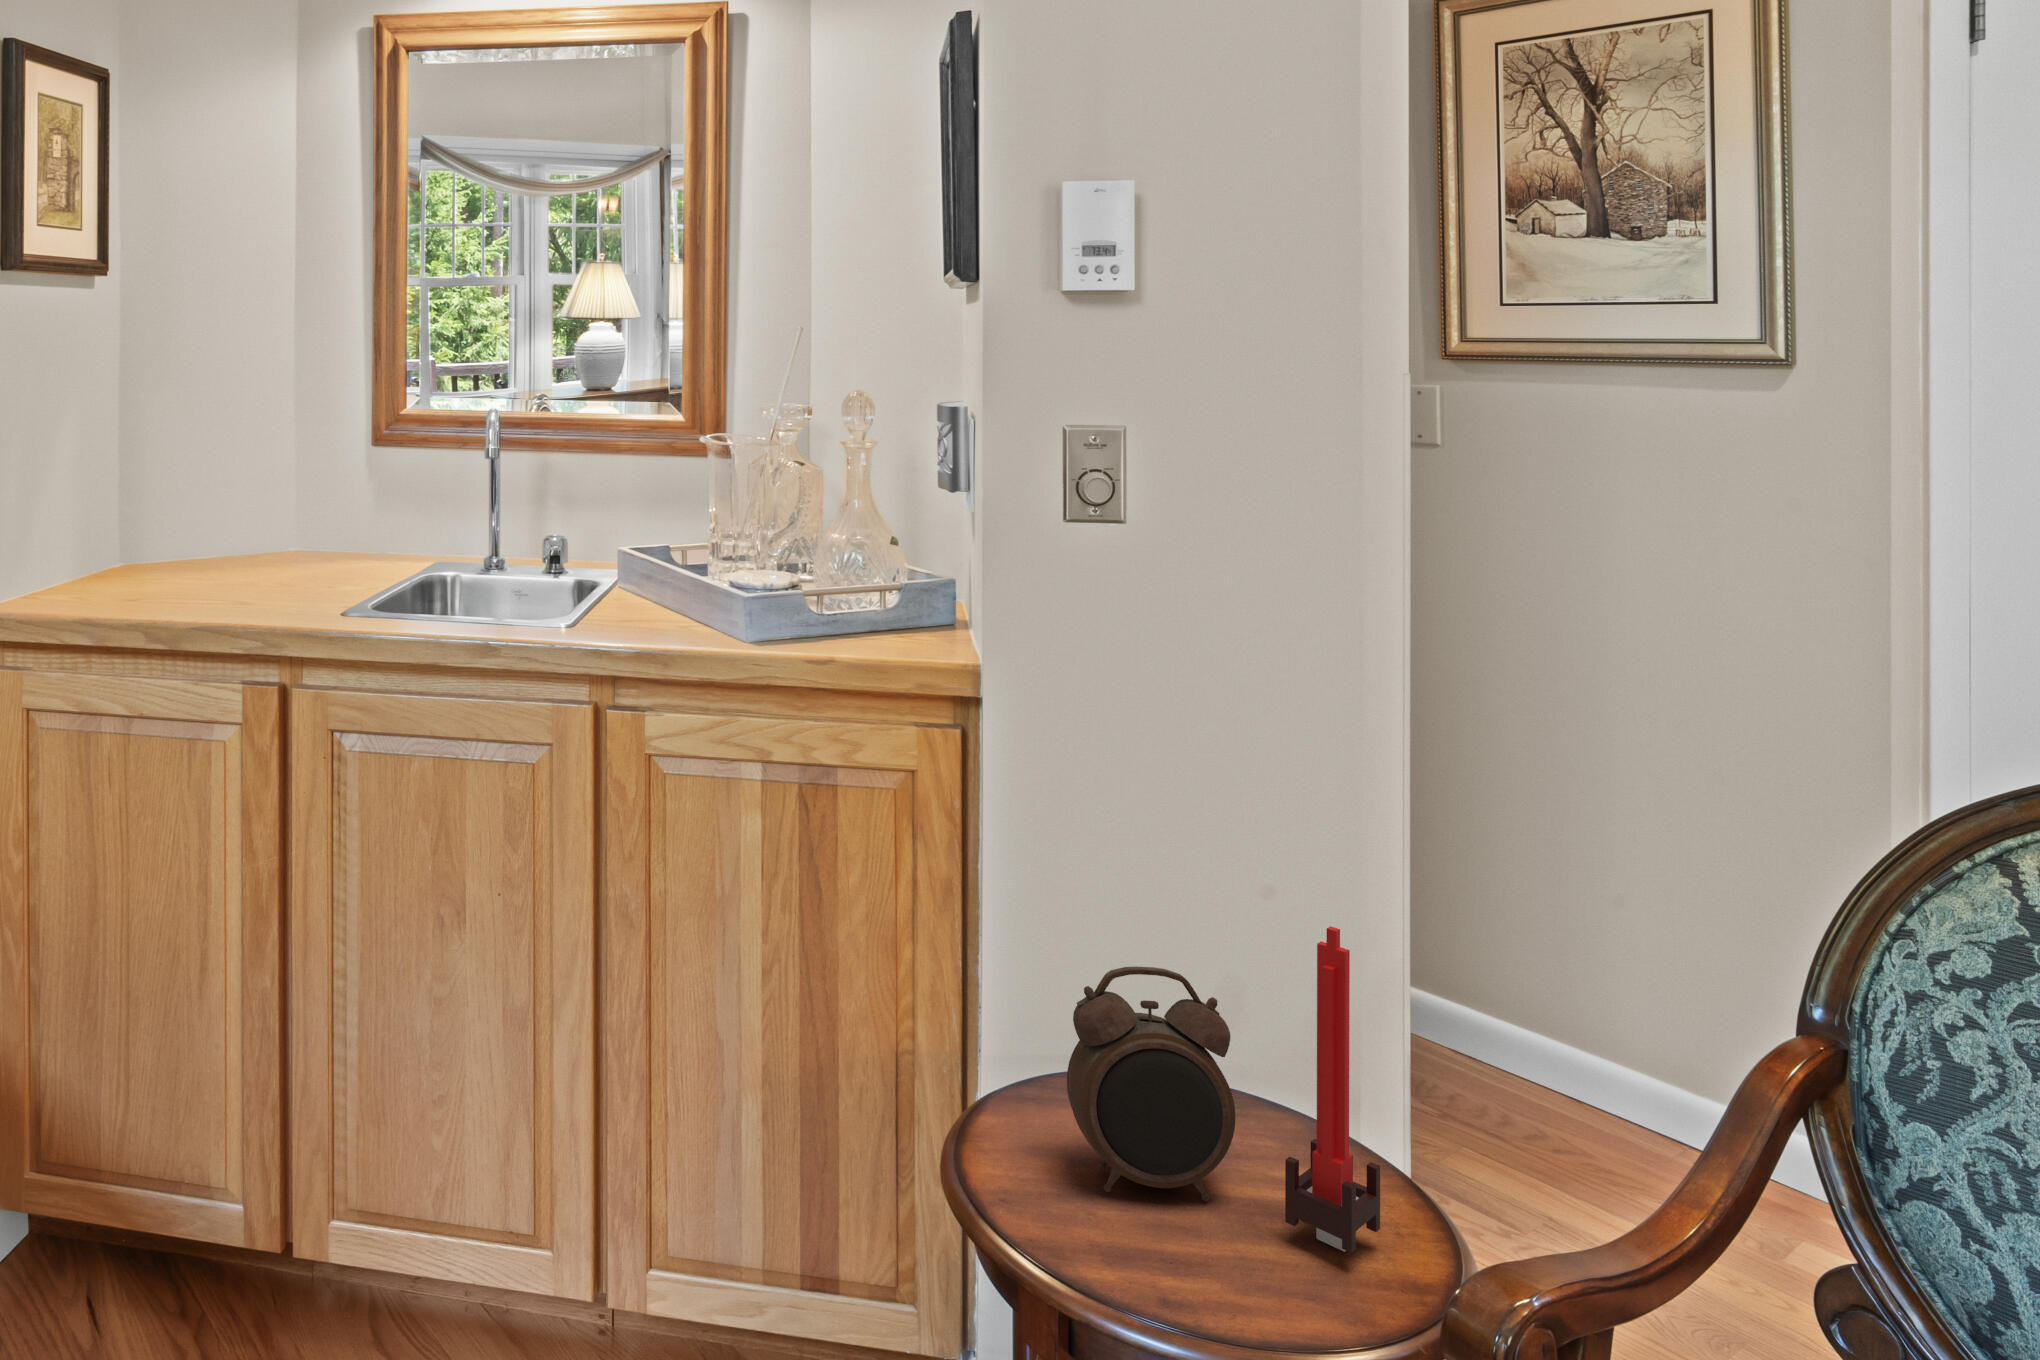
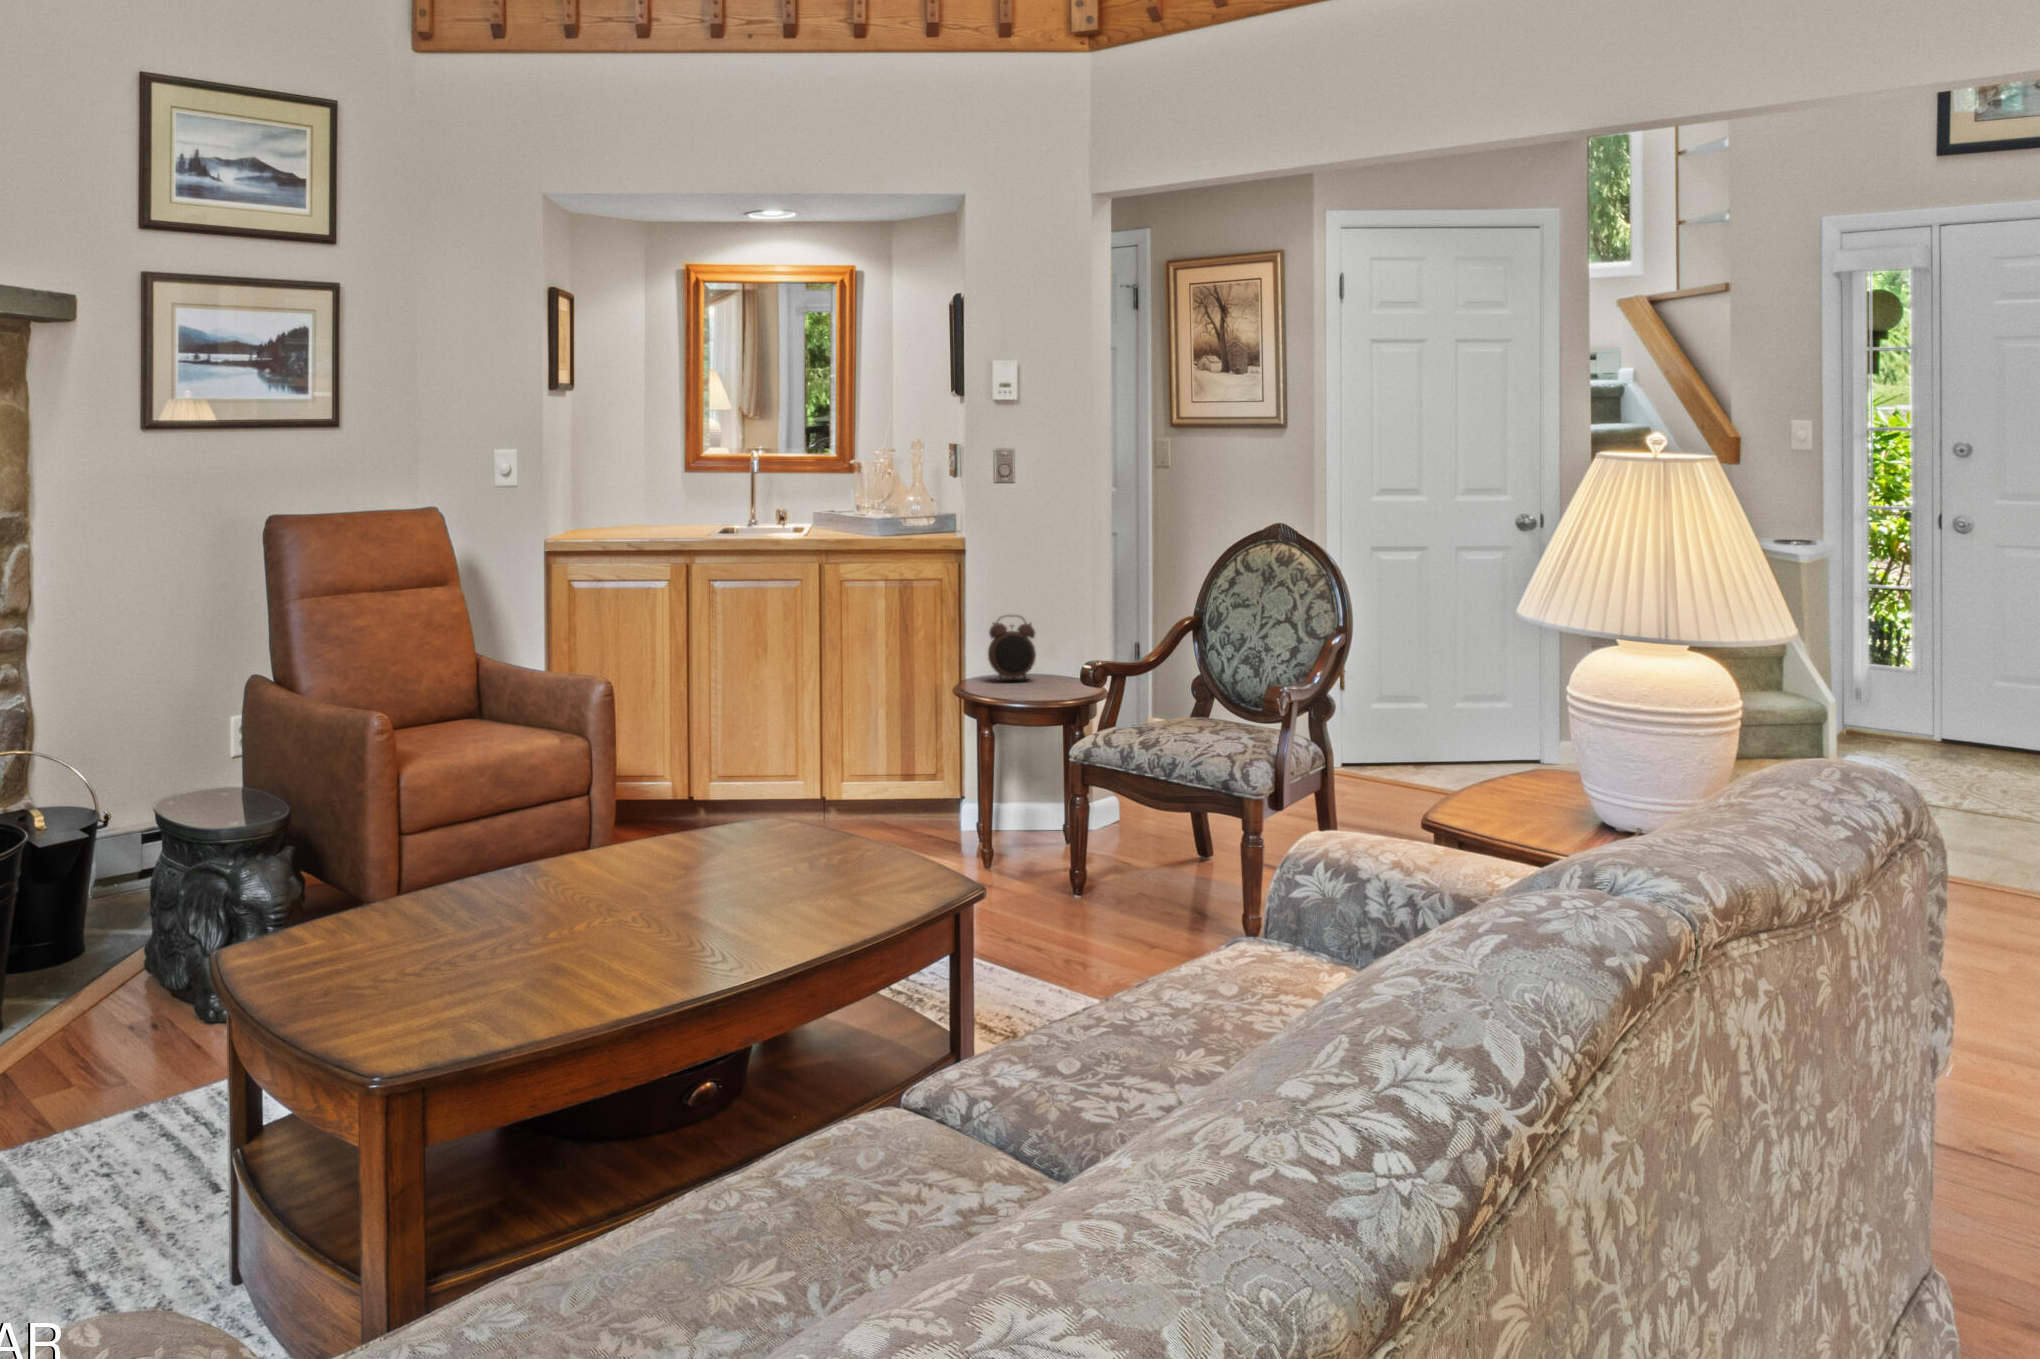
candle: present [1285,926,1380,1253] -> none [1047,590,1074,685]

